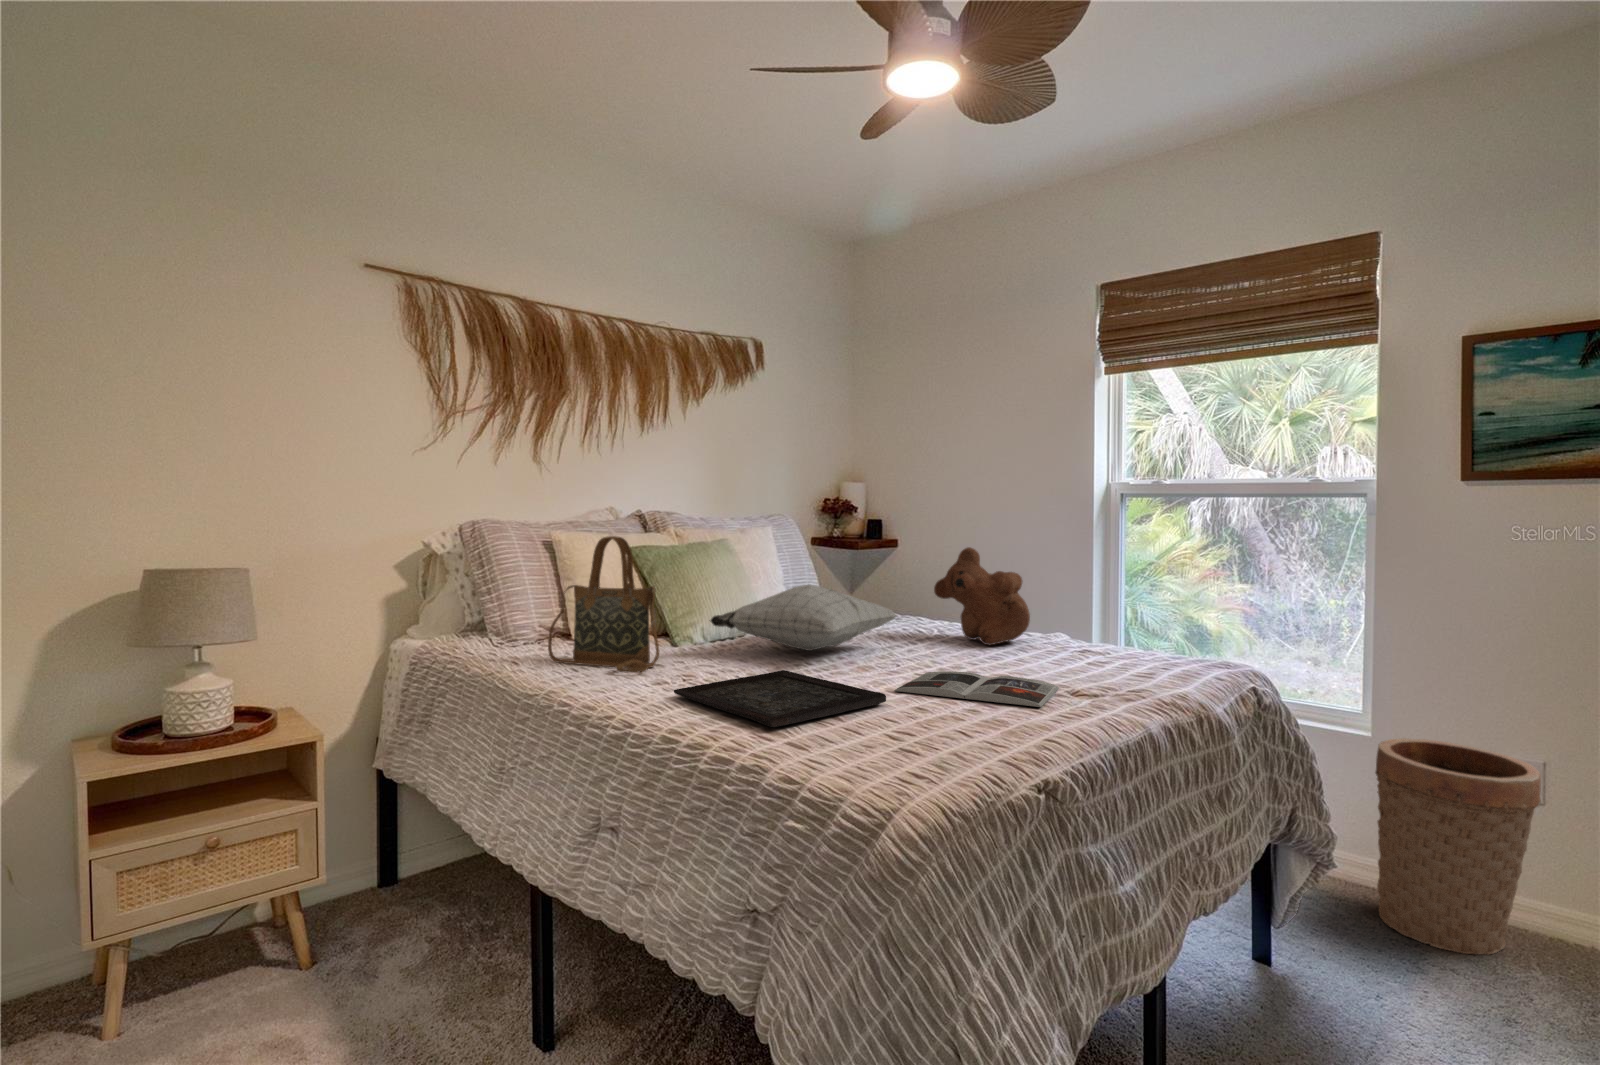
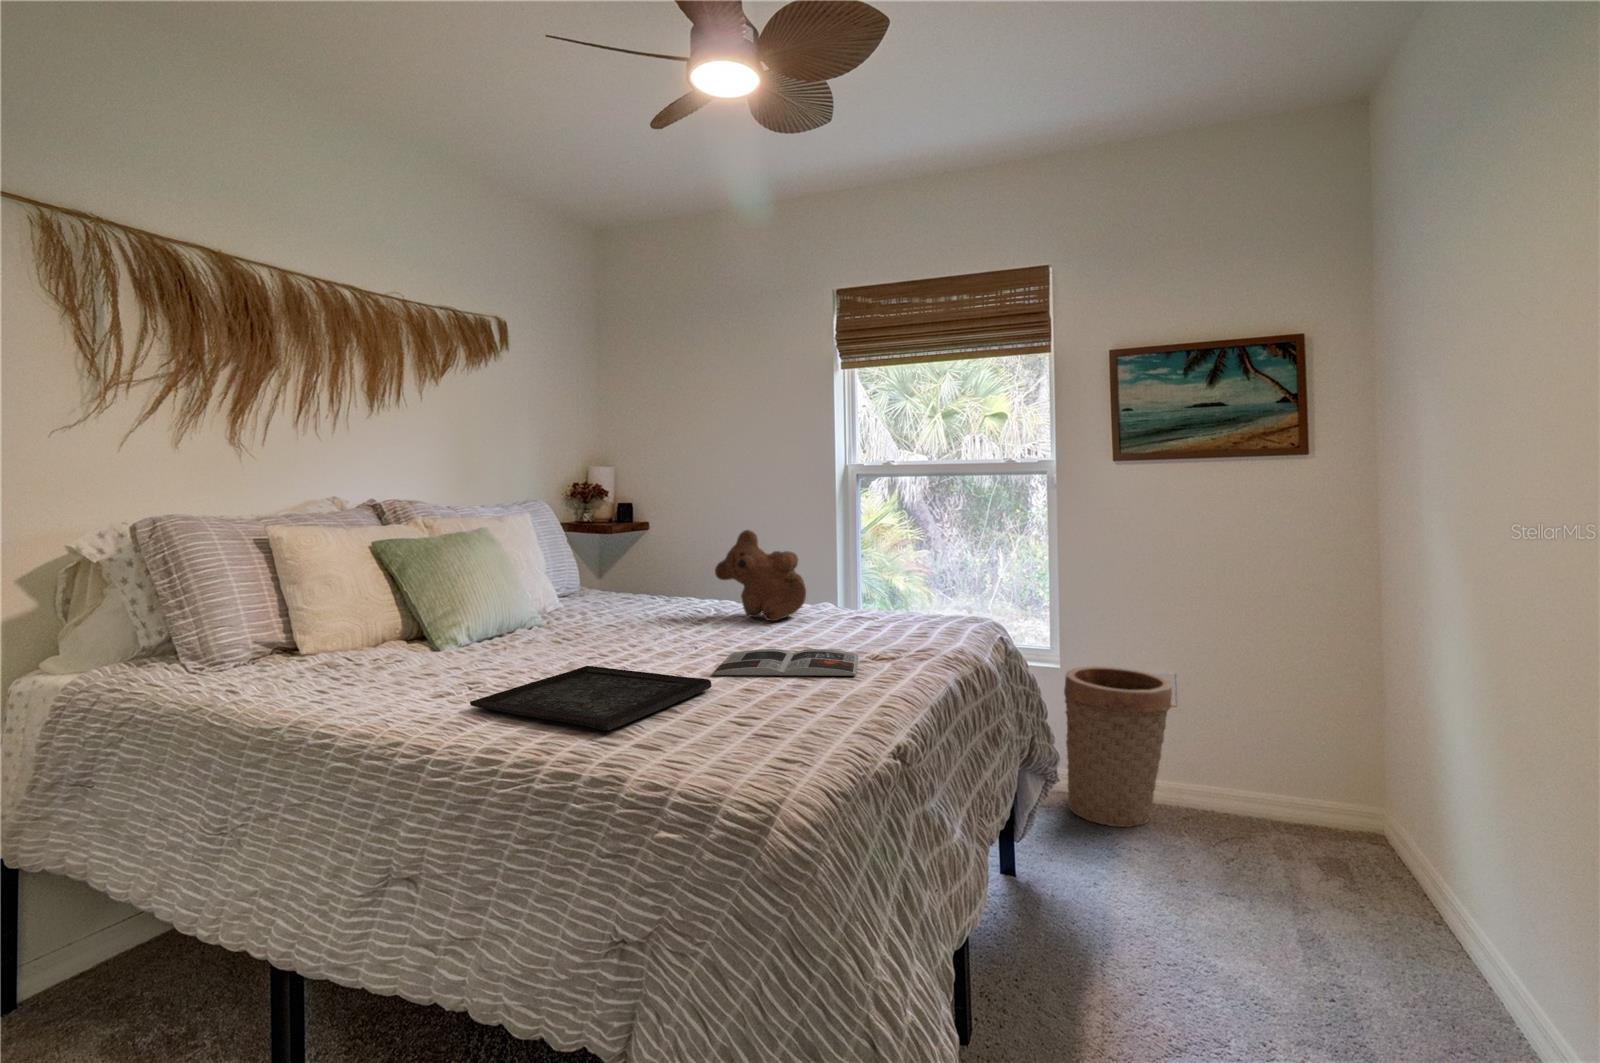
handbag: present [548,536,659,673] -> none [279,531,433,688]
pillow: present [710,585,896,651] -> none [488,574,688,643]

